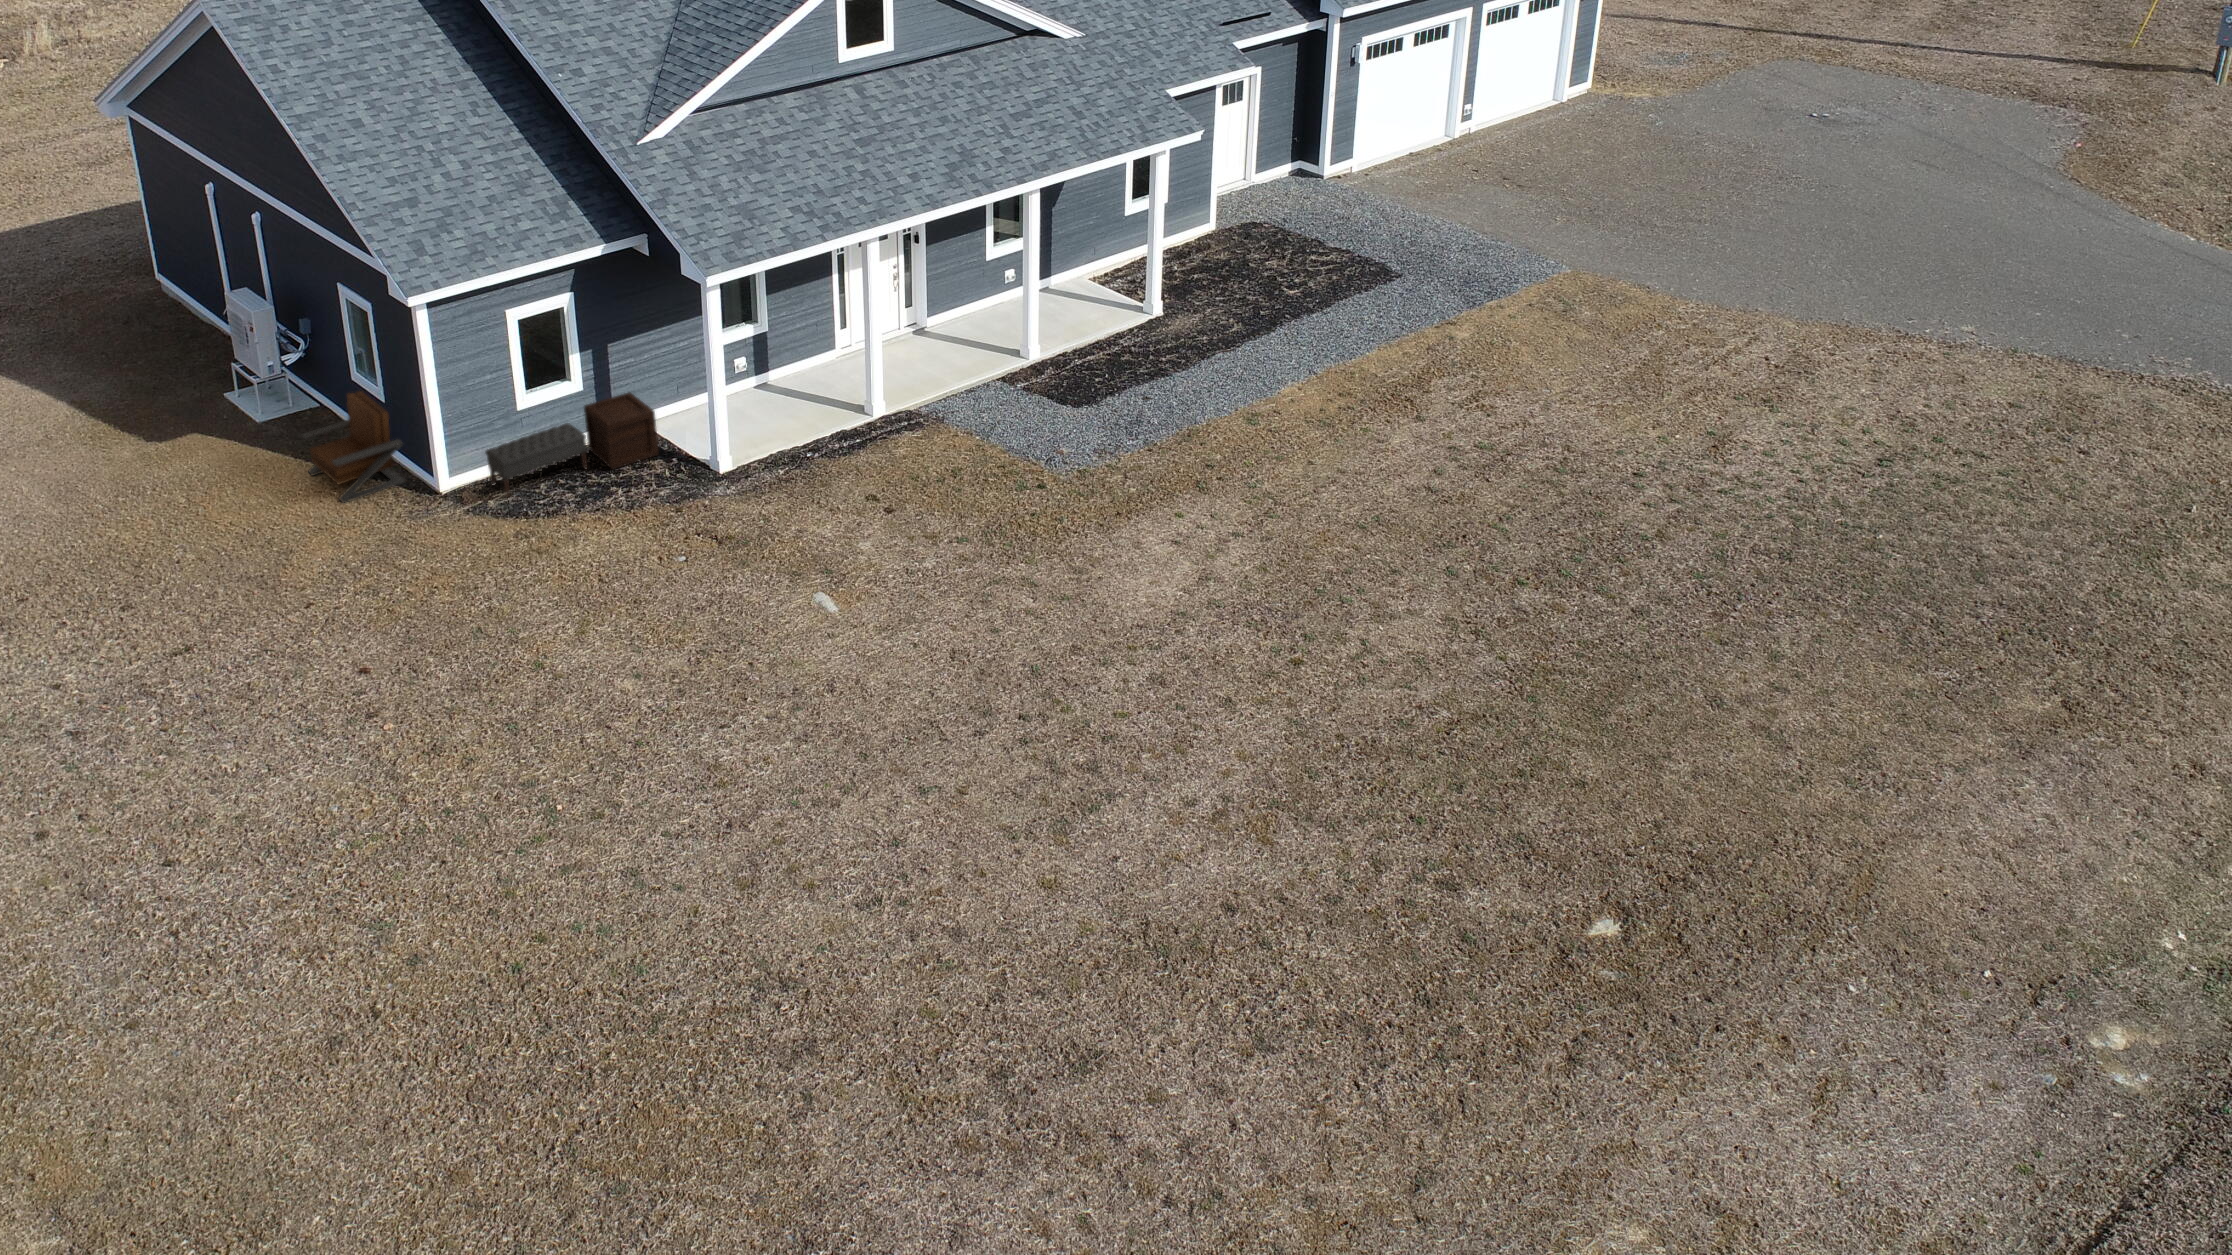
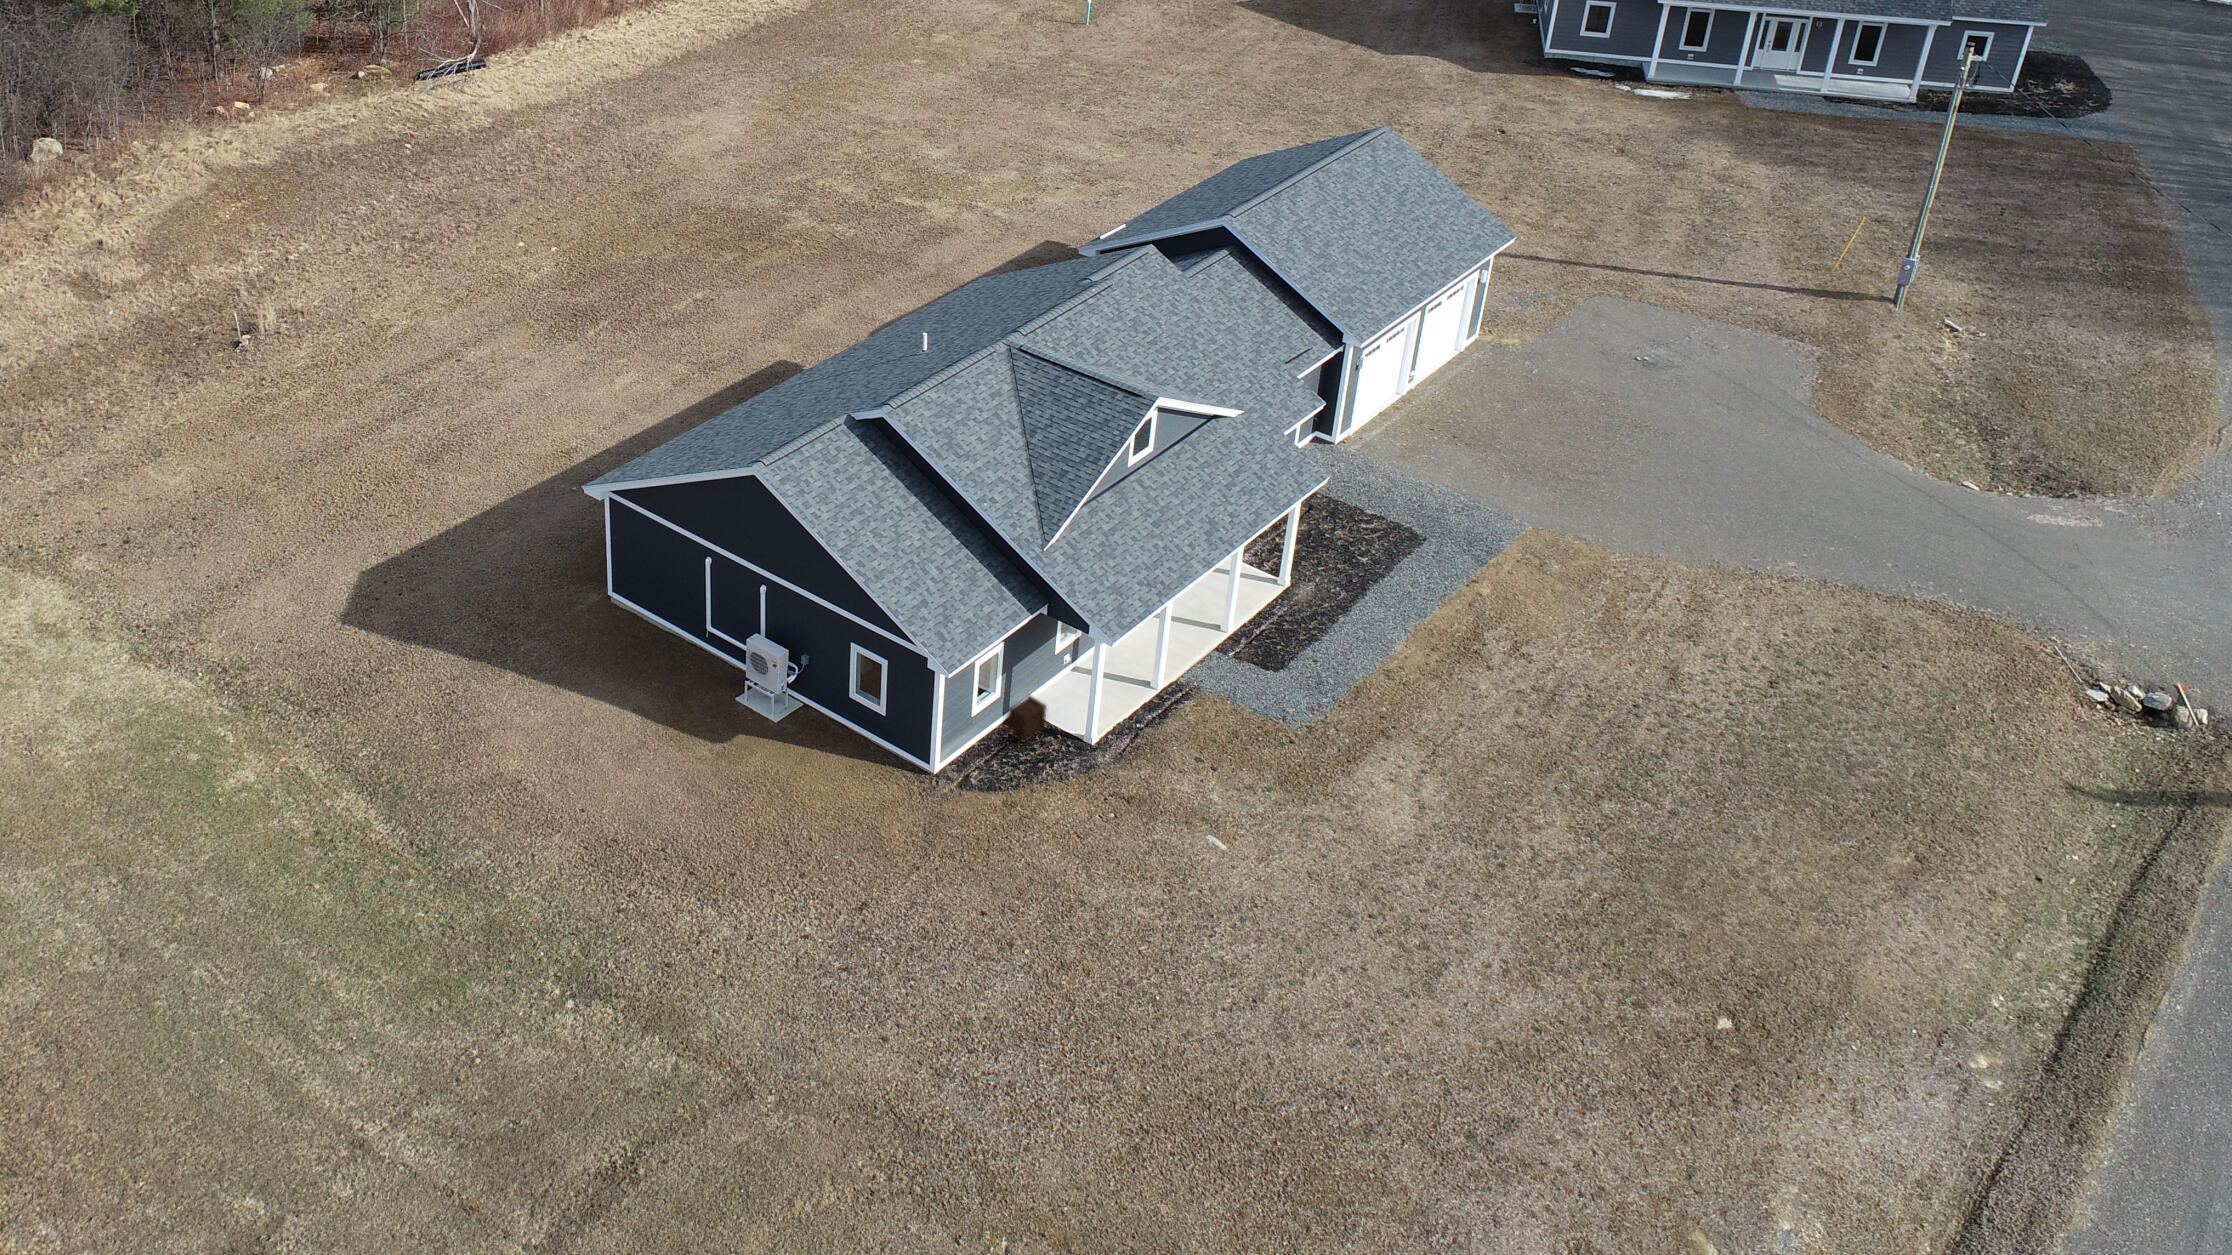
lounge chair: present [302,391,405,503] -> none [838,707,906,783]
bench: present [485,423,587,497] -> none [958,716,1011,771]

